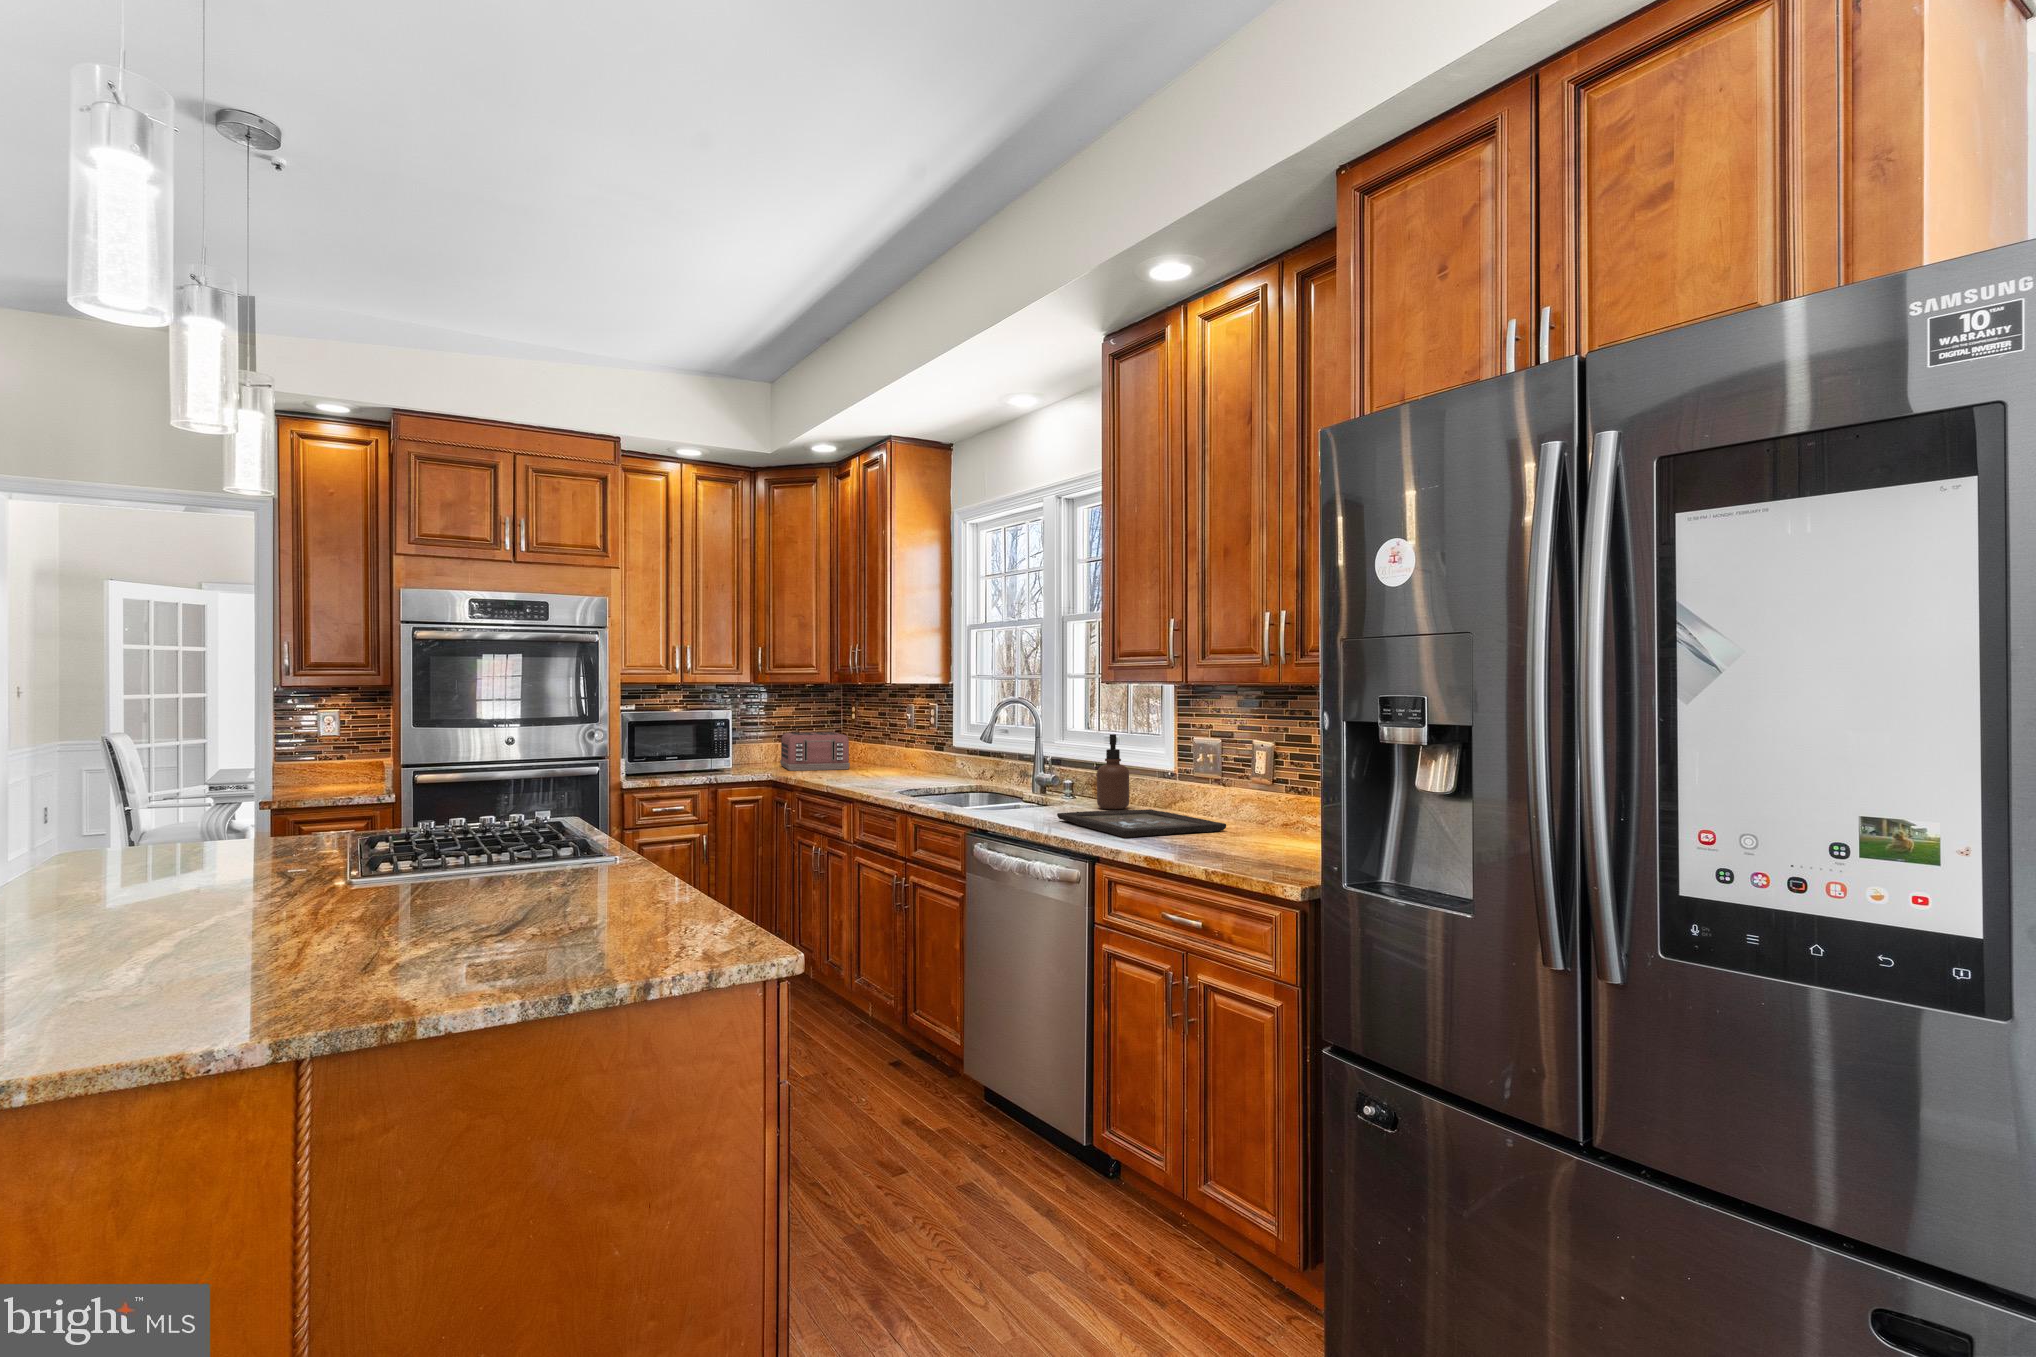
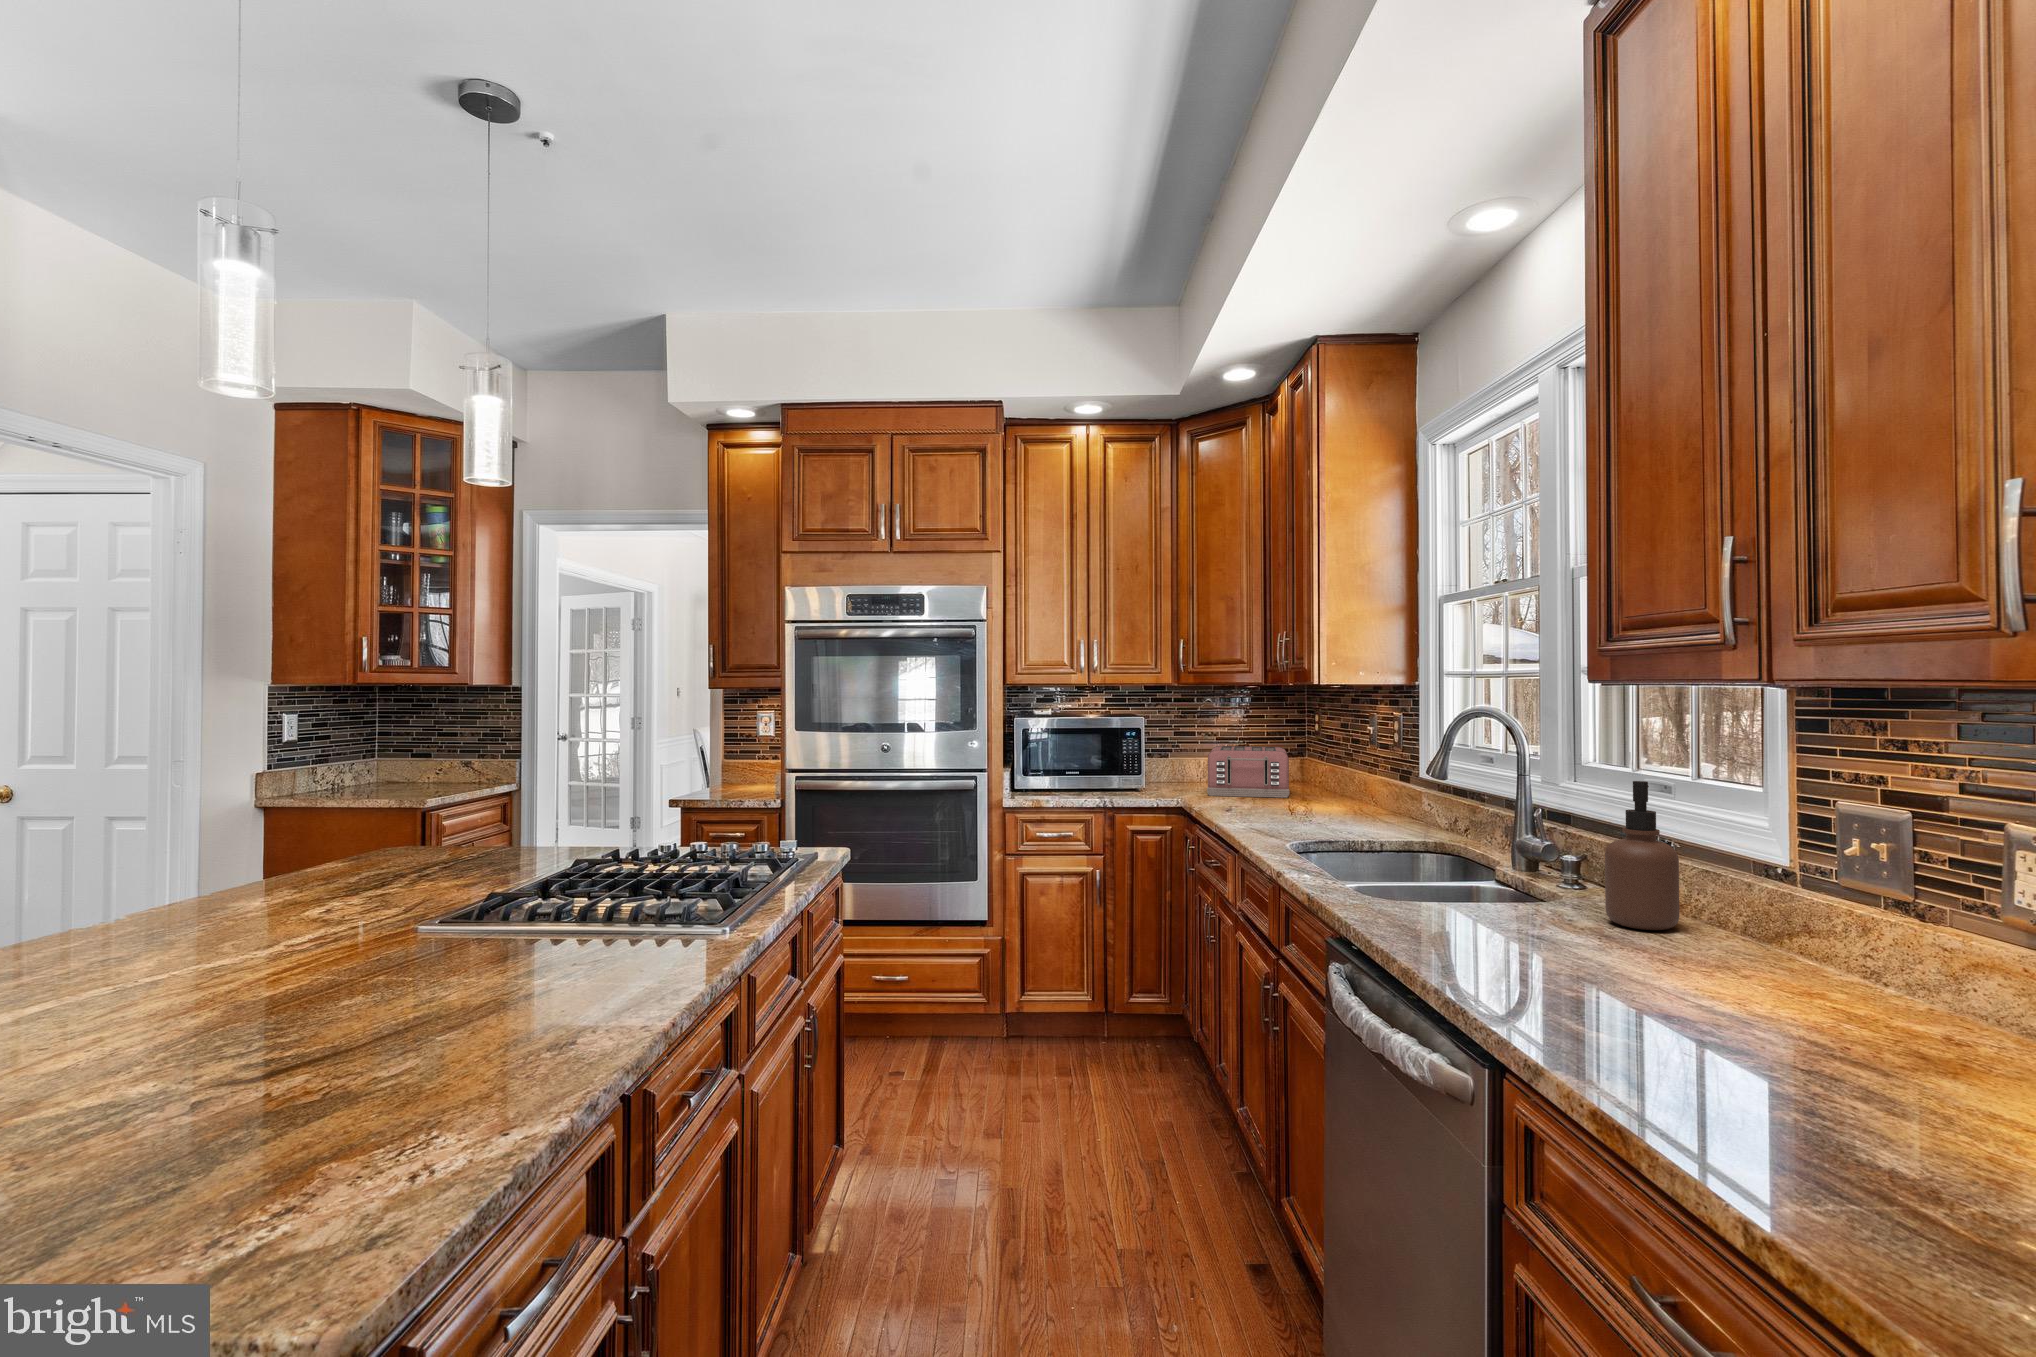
tray: present [1057,809,1226,838] -> none [1482,934,1909,1048]

